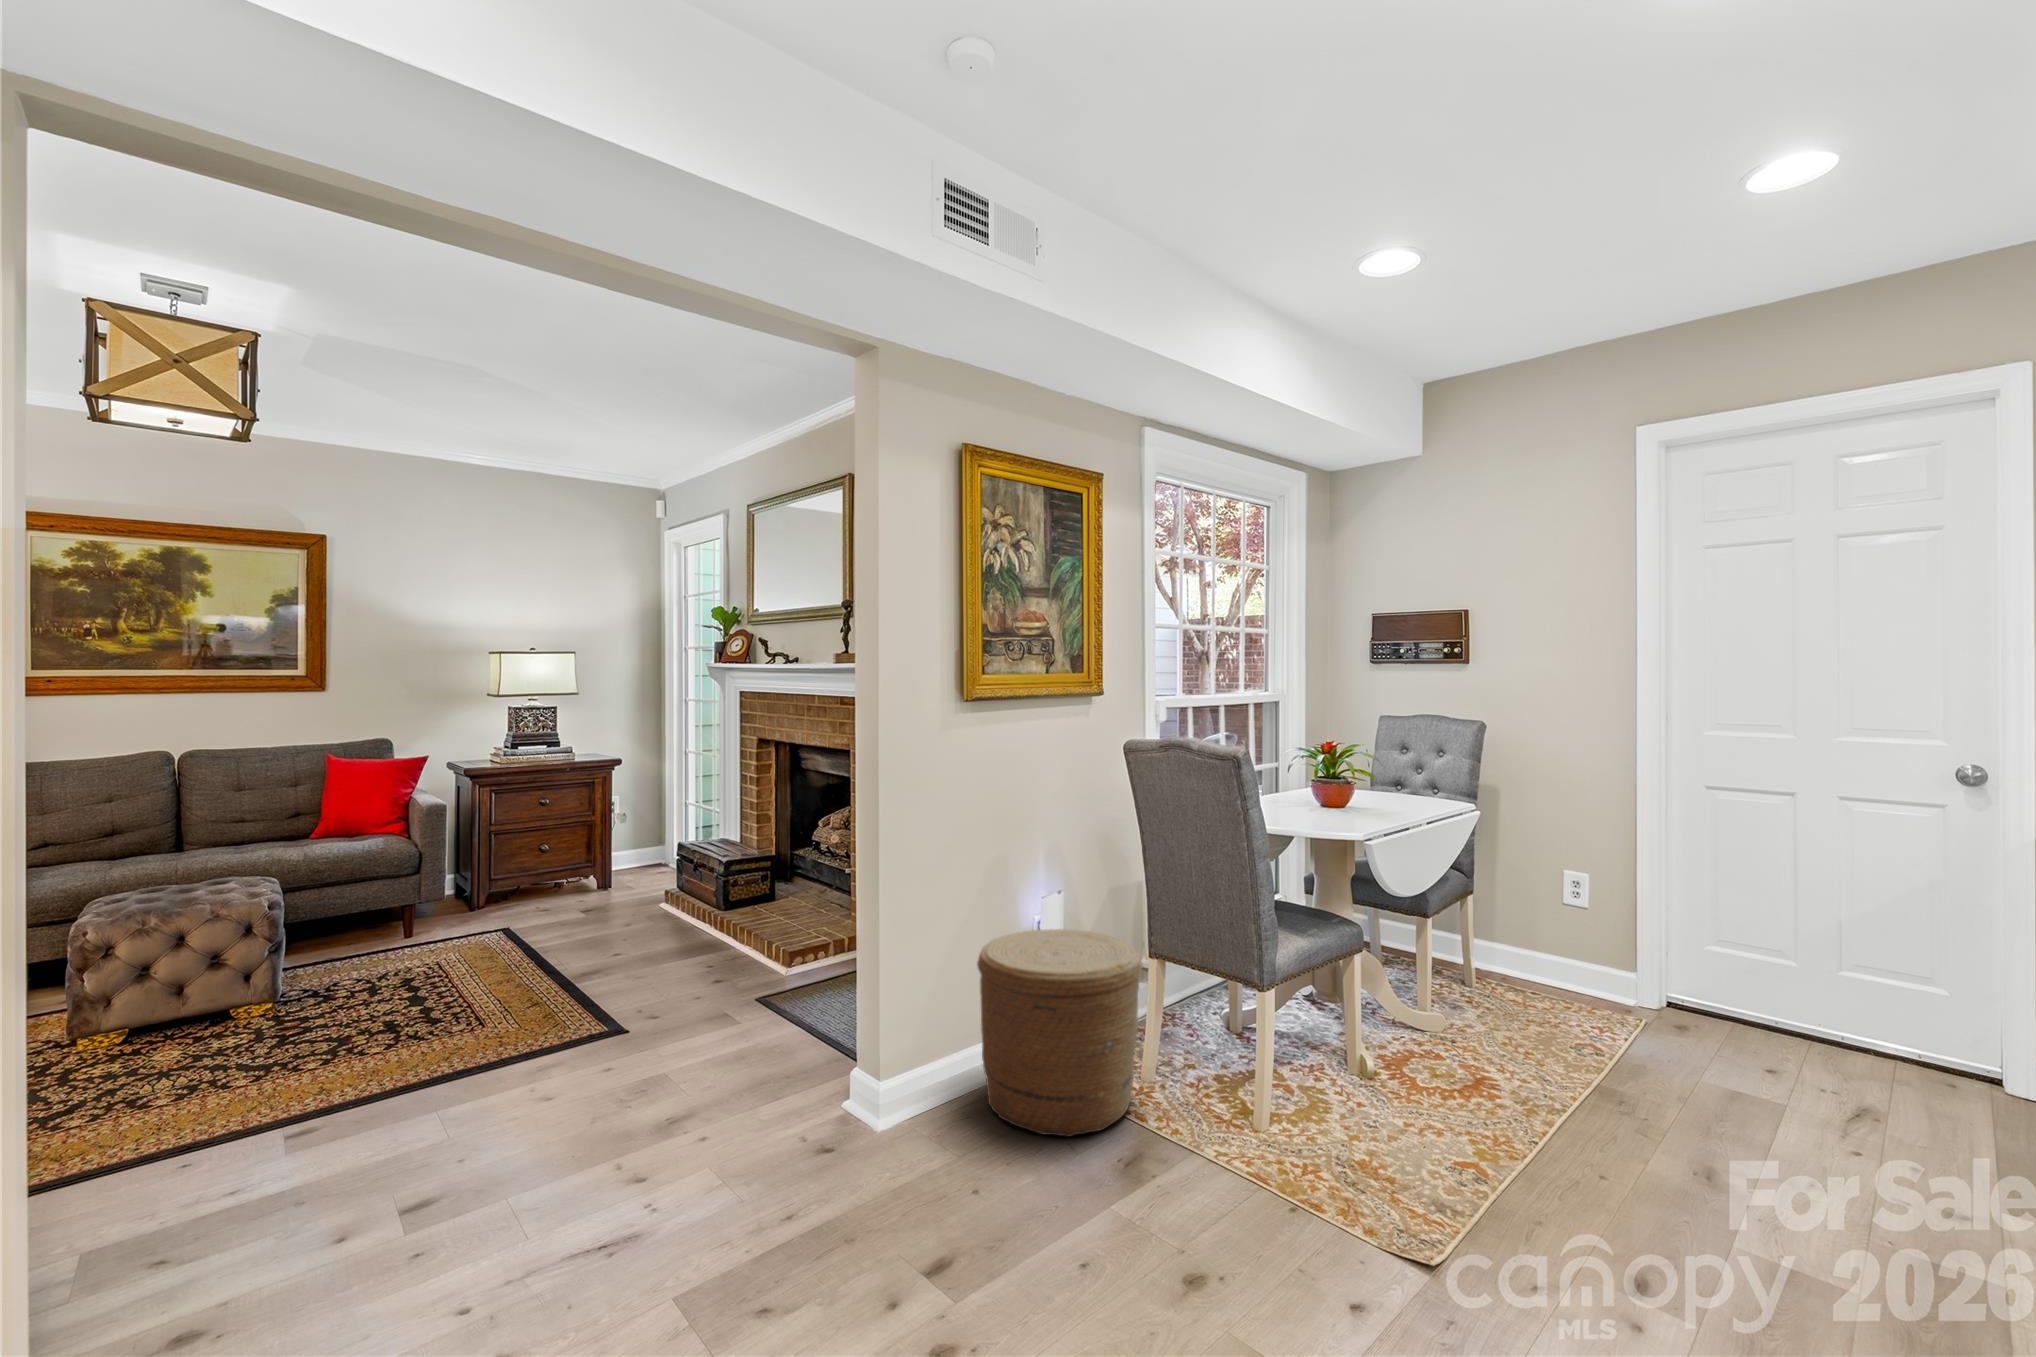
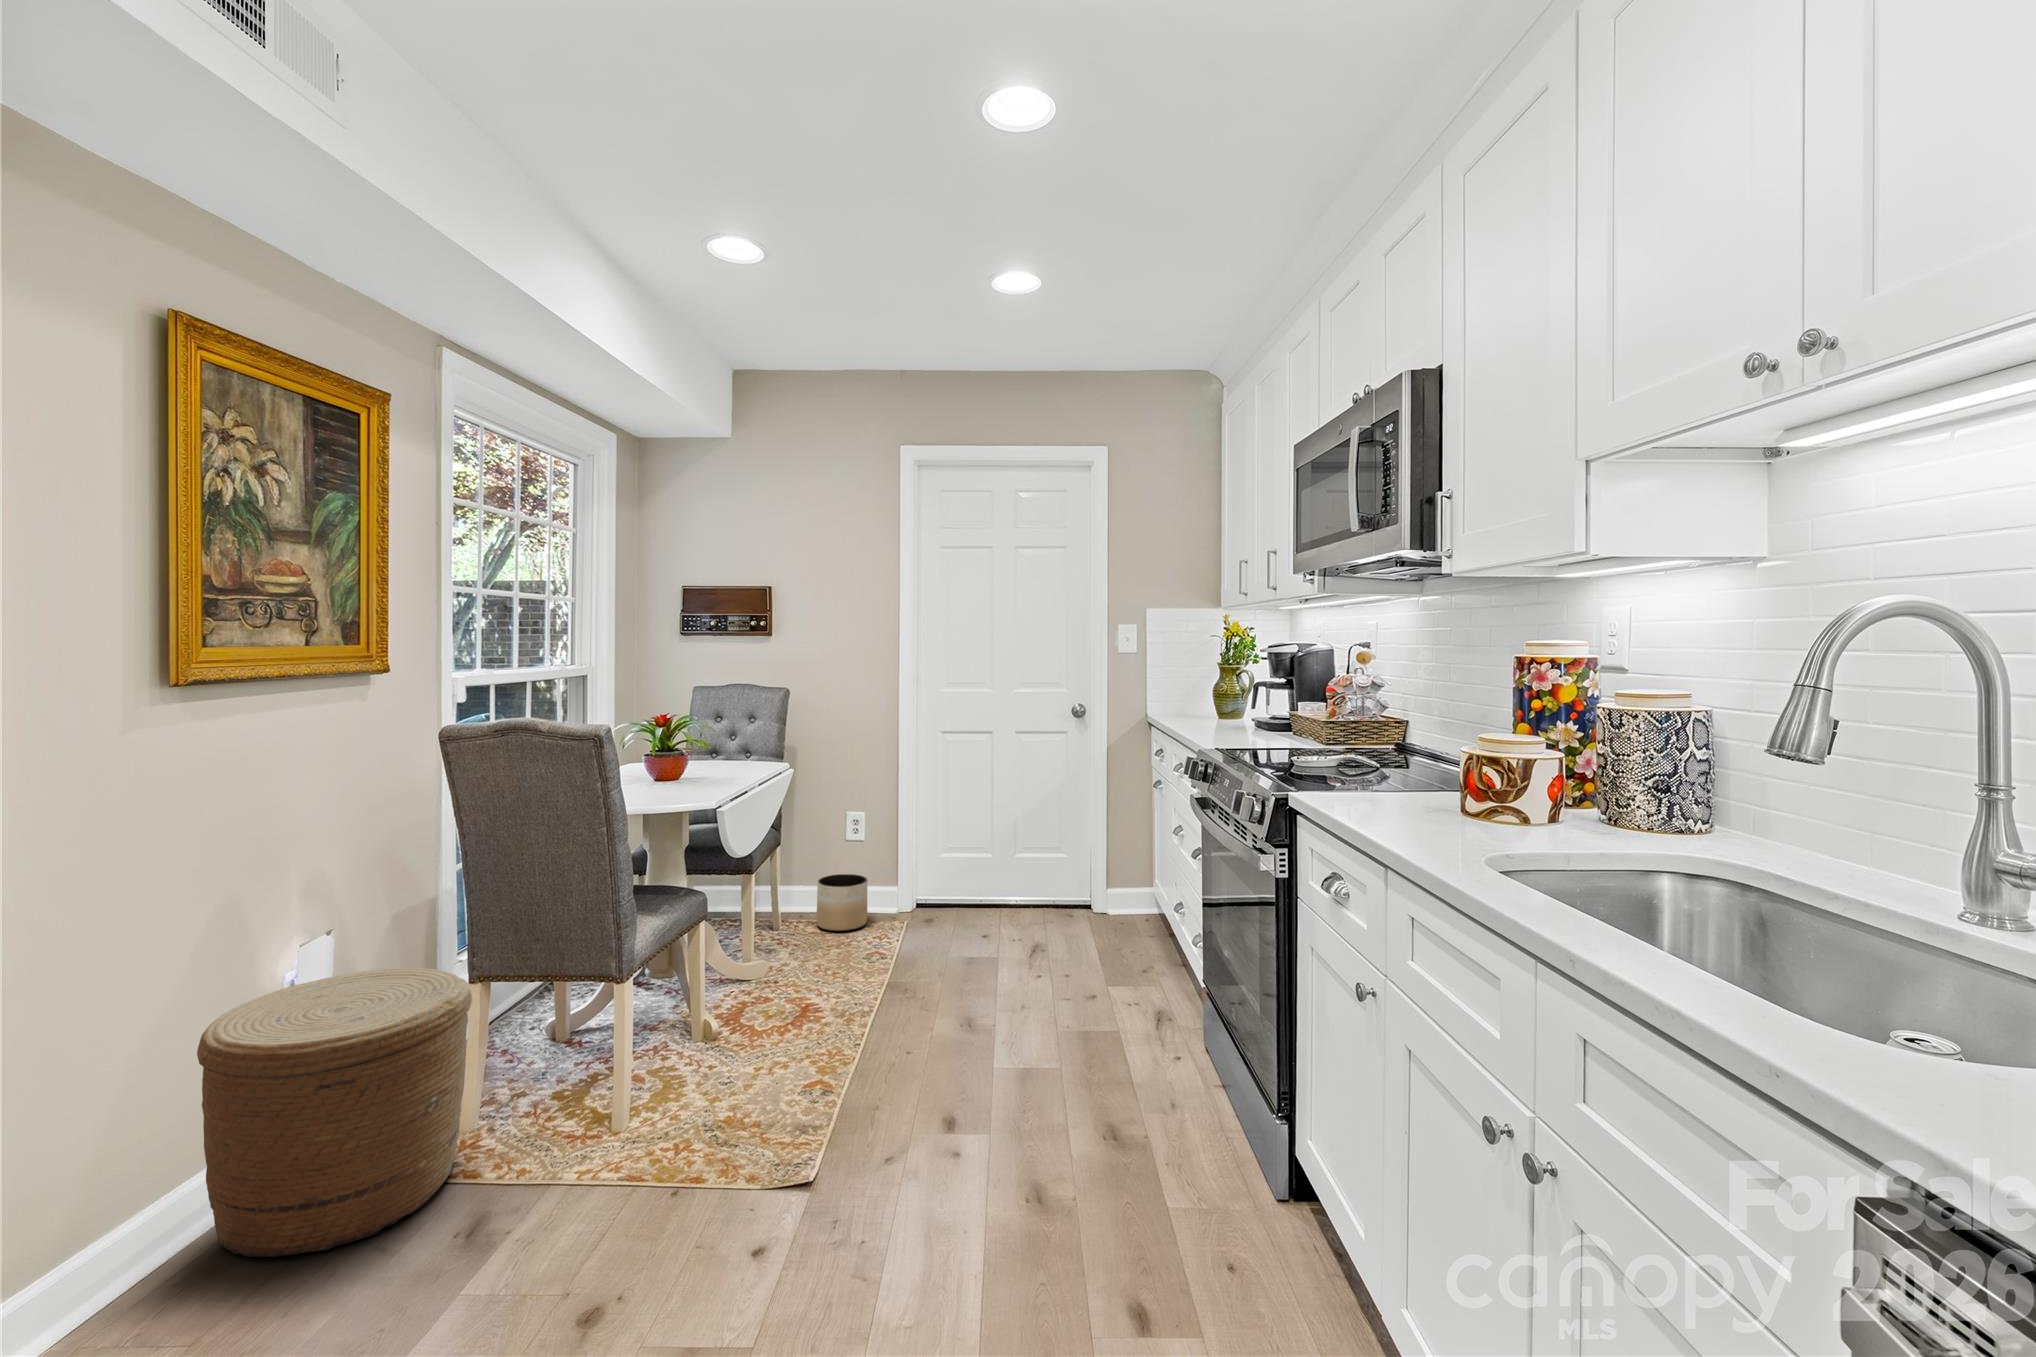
planter: none [1524,936,1594,1008] -> present [817,874,867,931]

